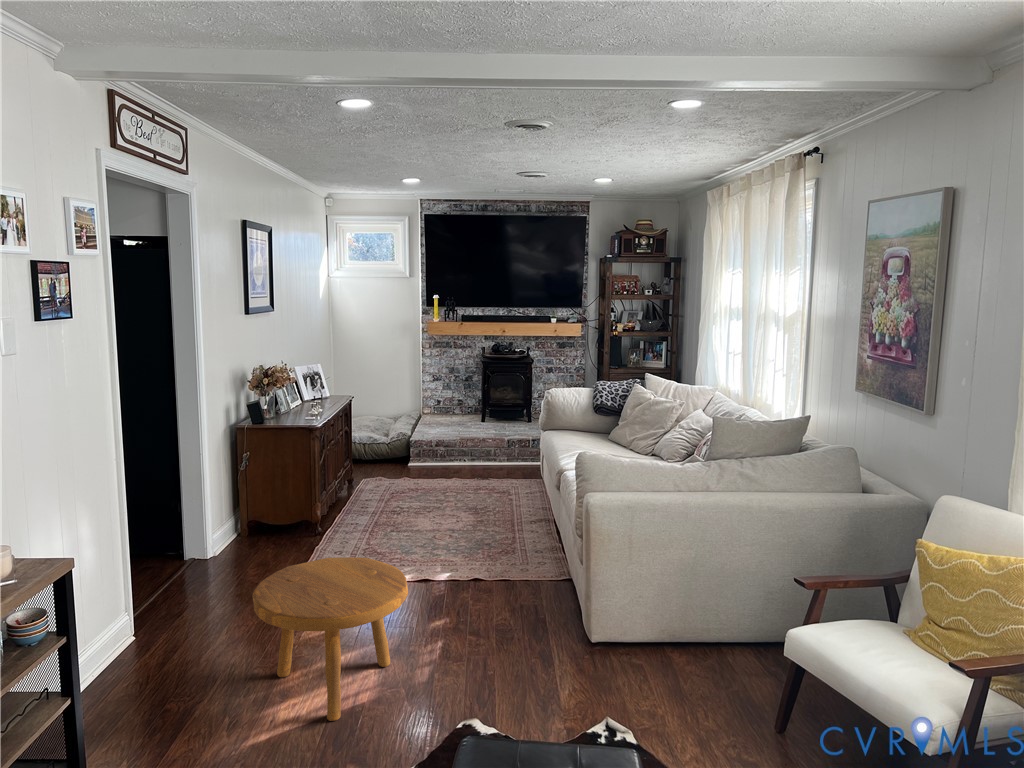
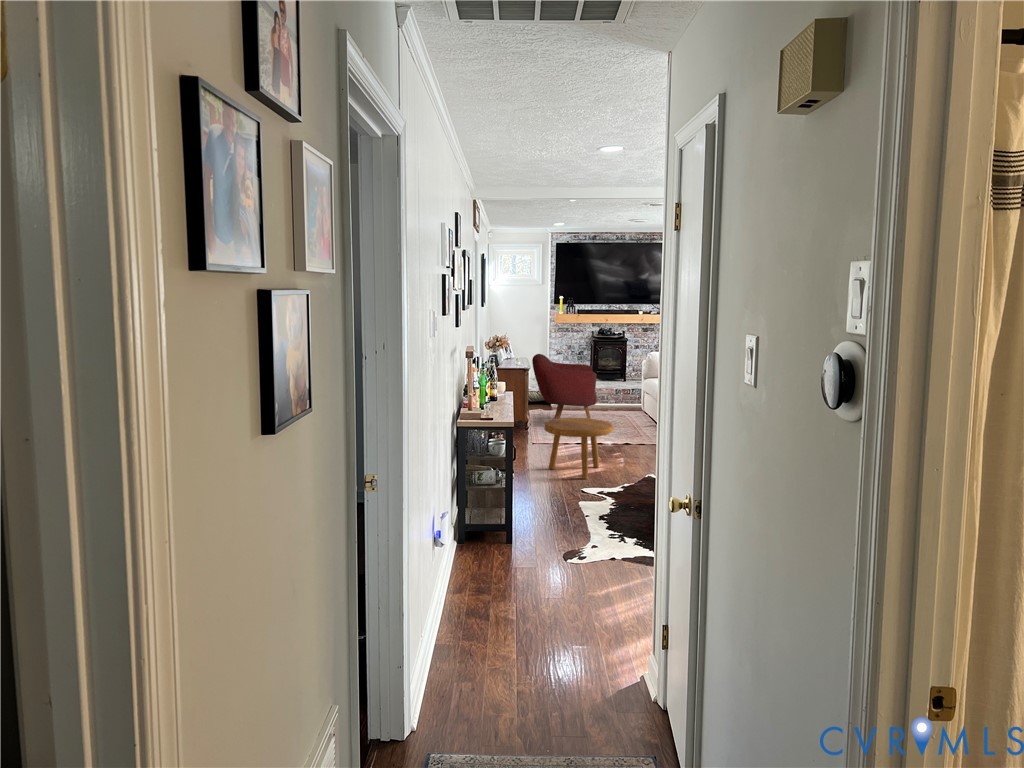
armchair: none [342,396,454,527] -> present [532,354,597,419]

